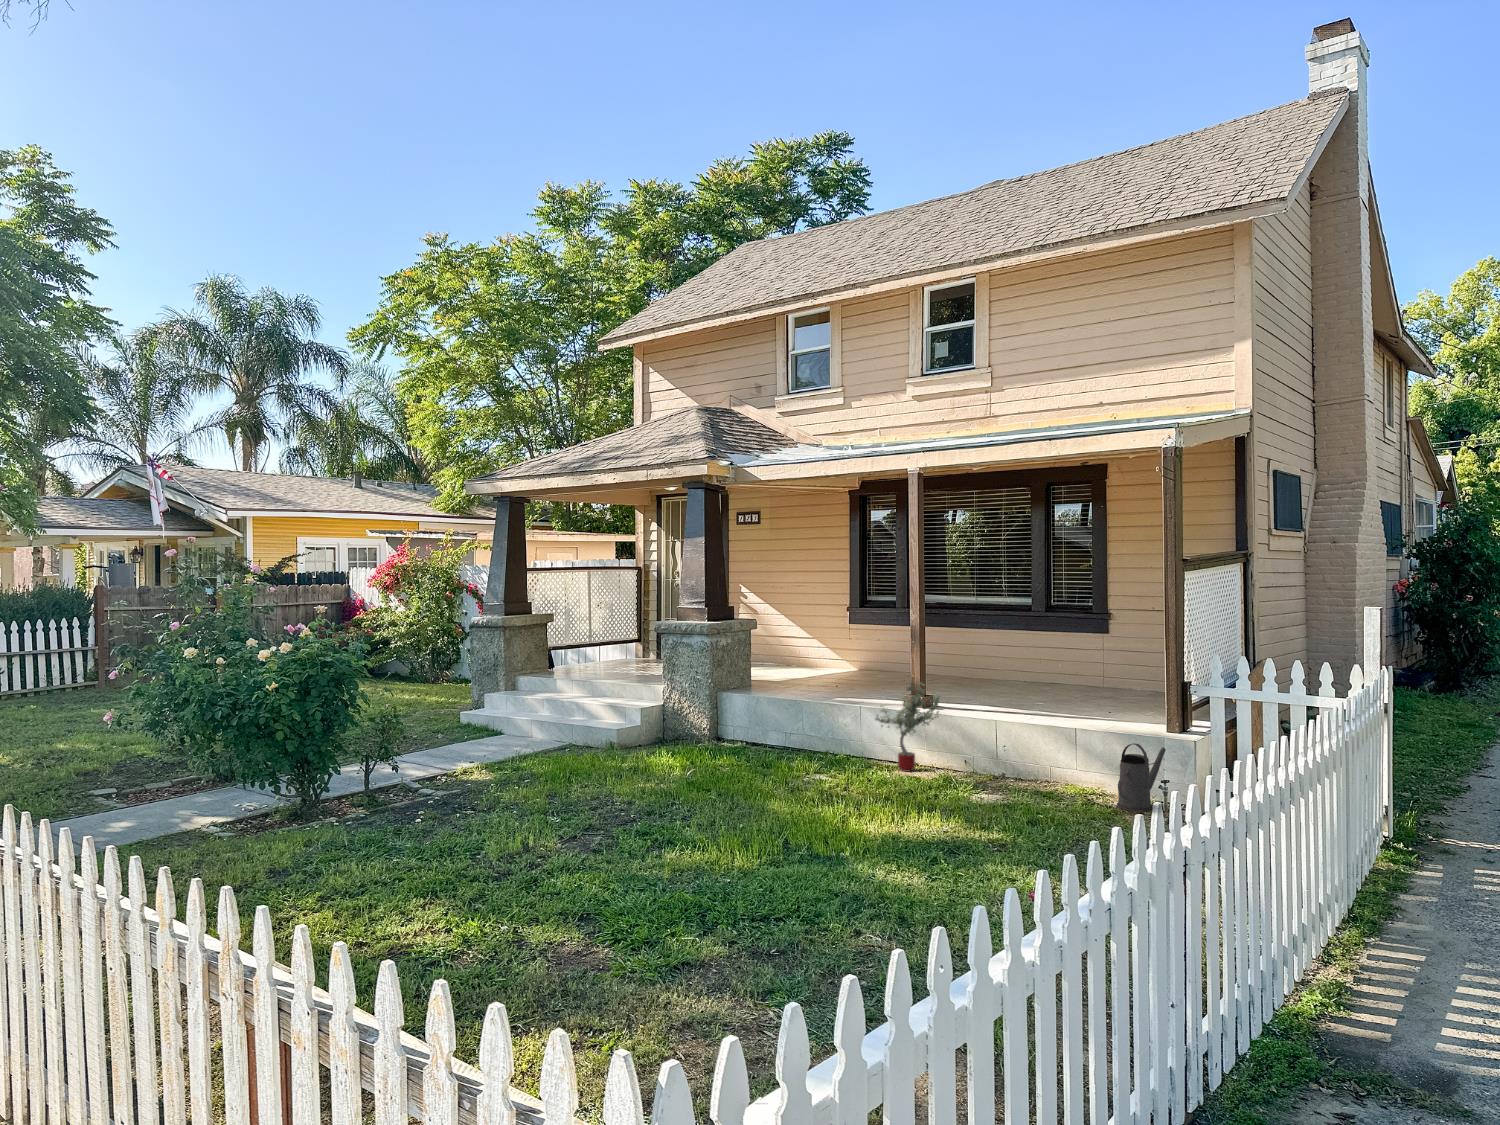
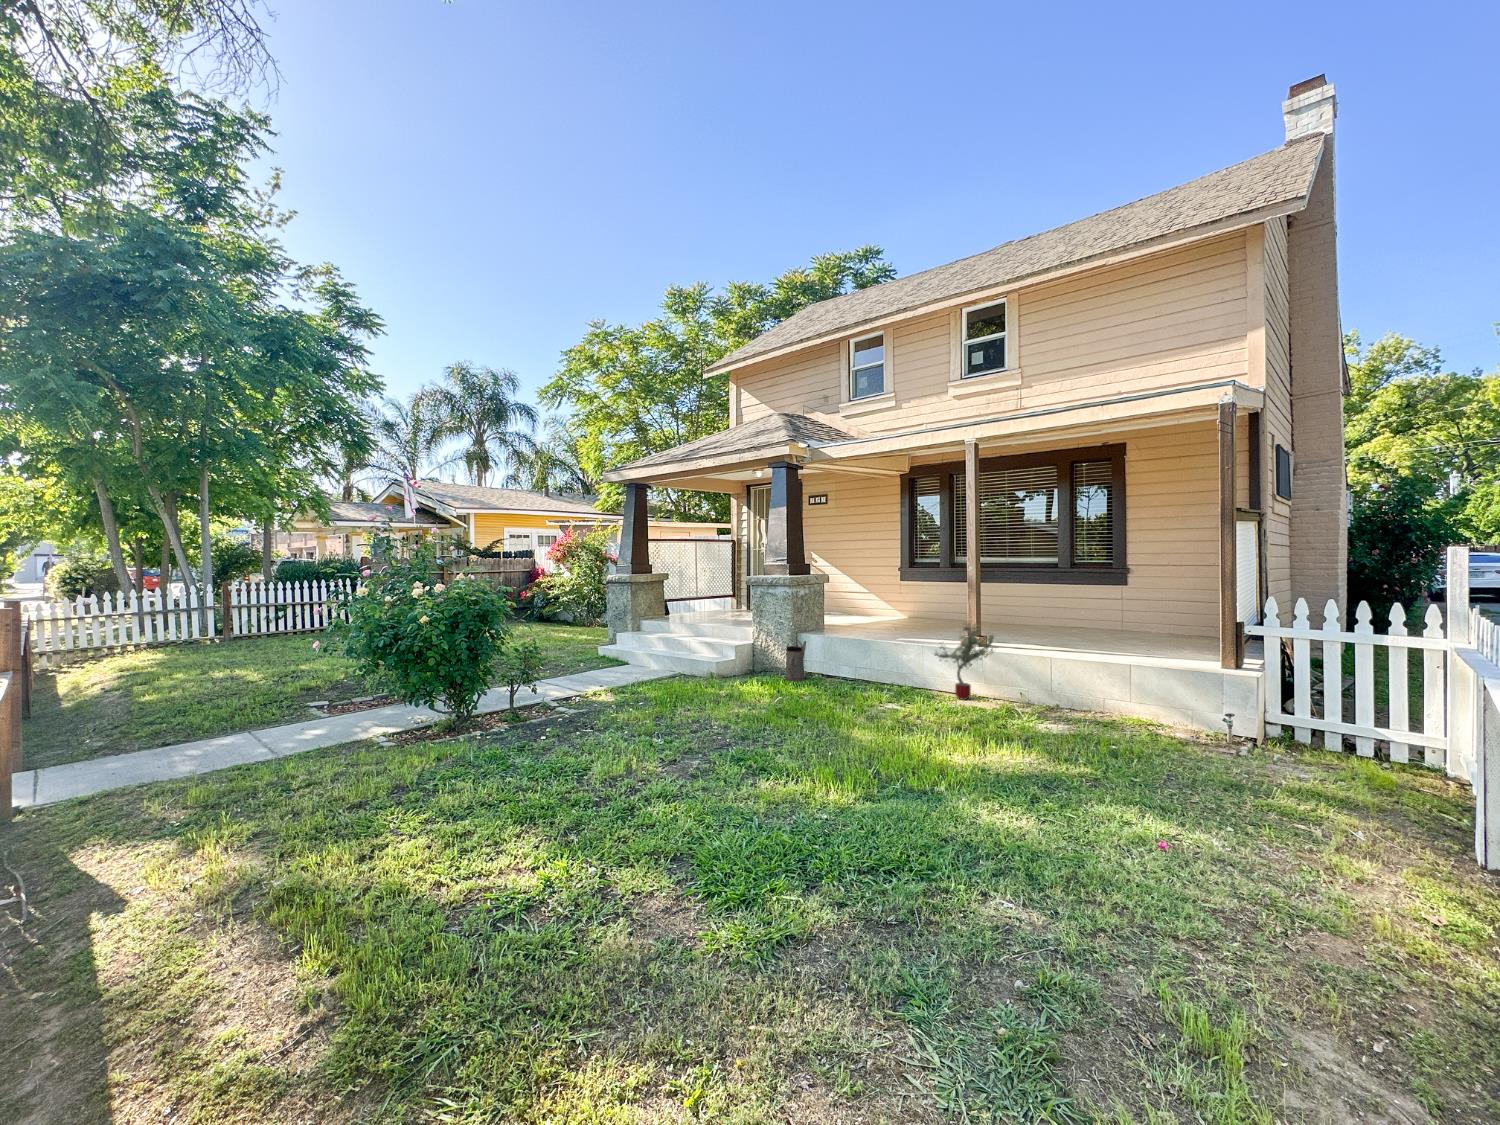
watering can: present [1117,743,1166,812] -> present [785,639,806,681]

